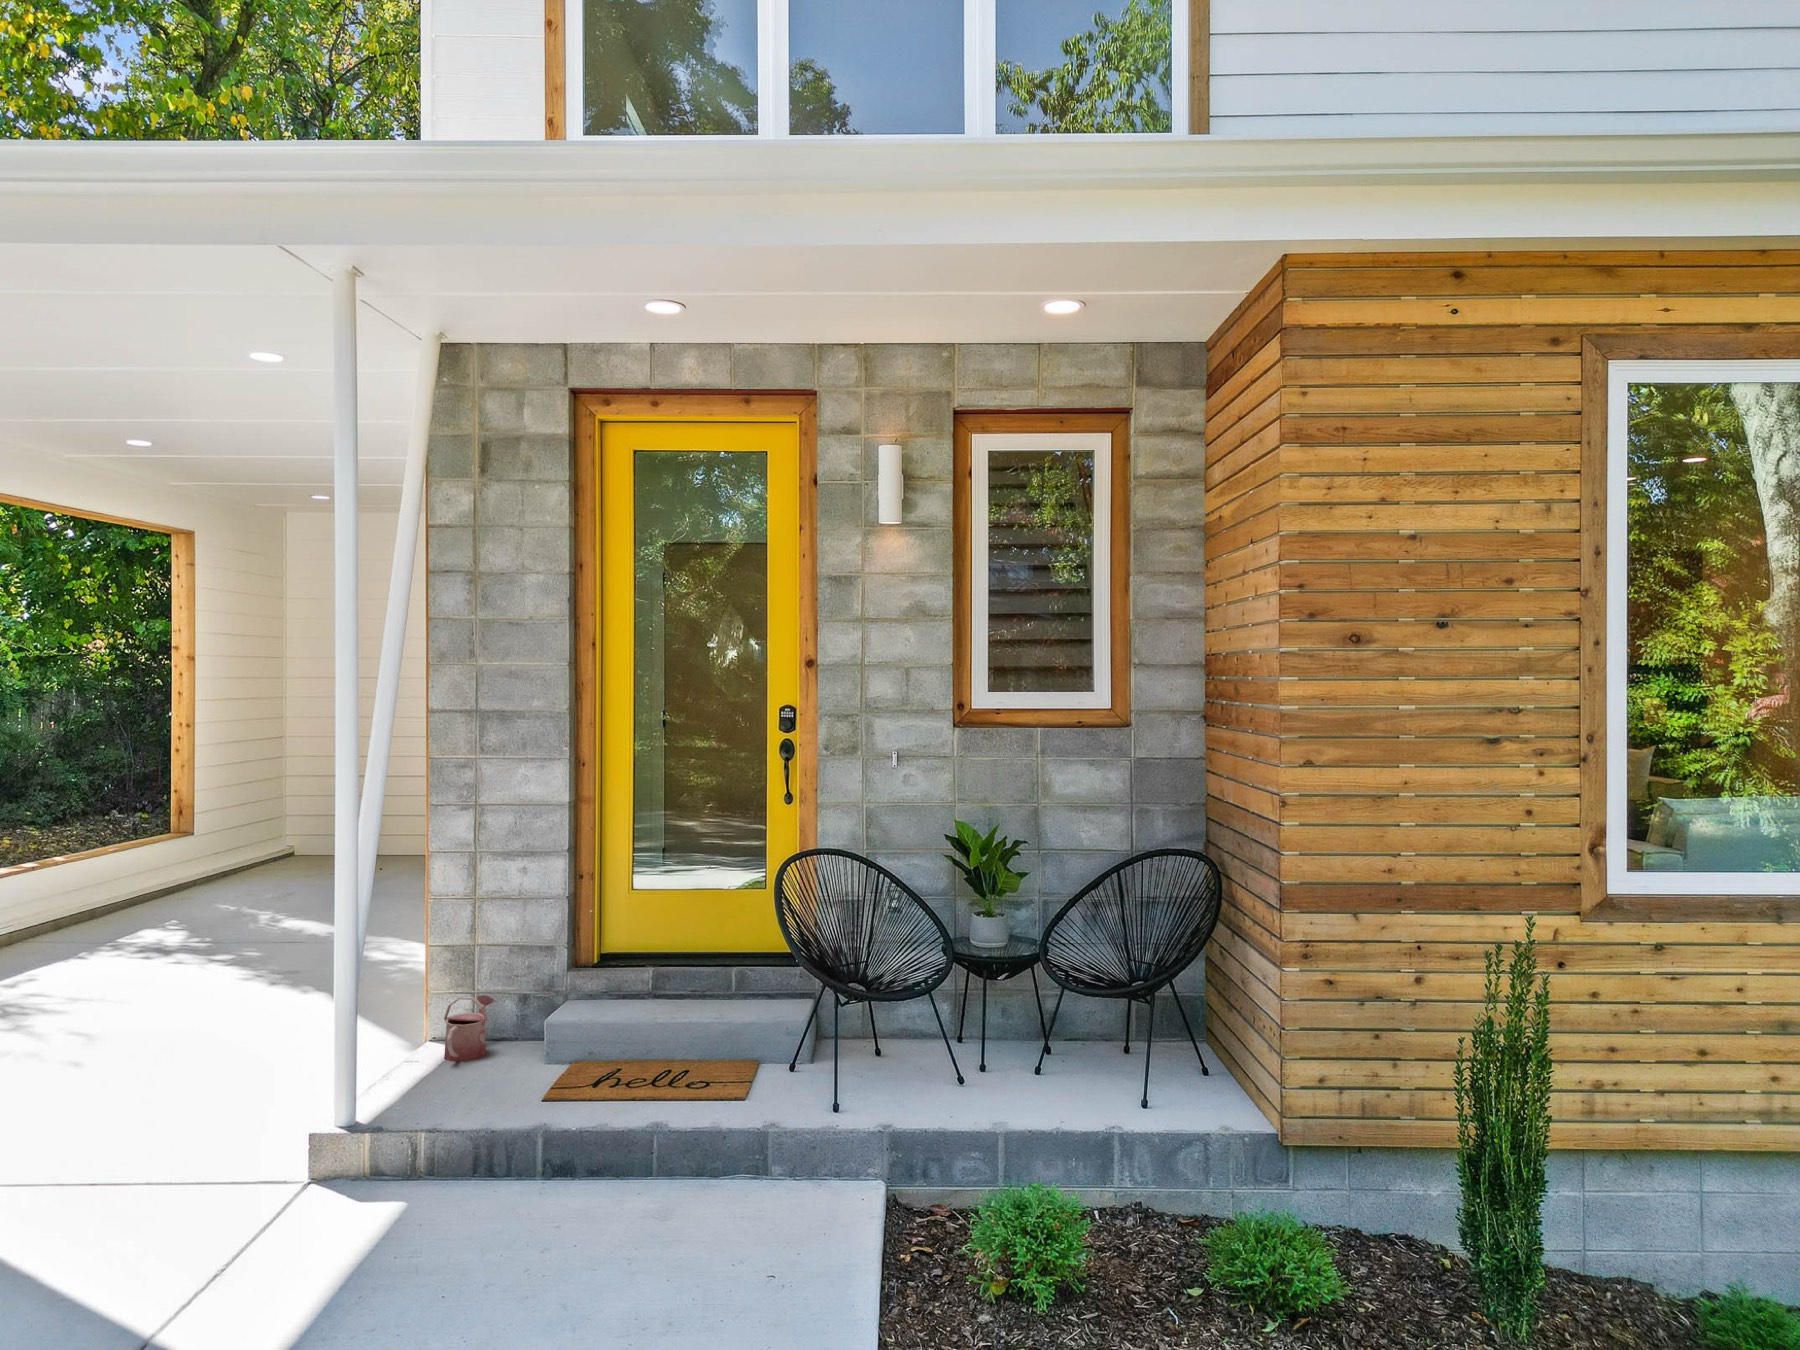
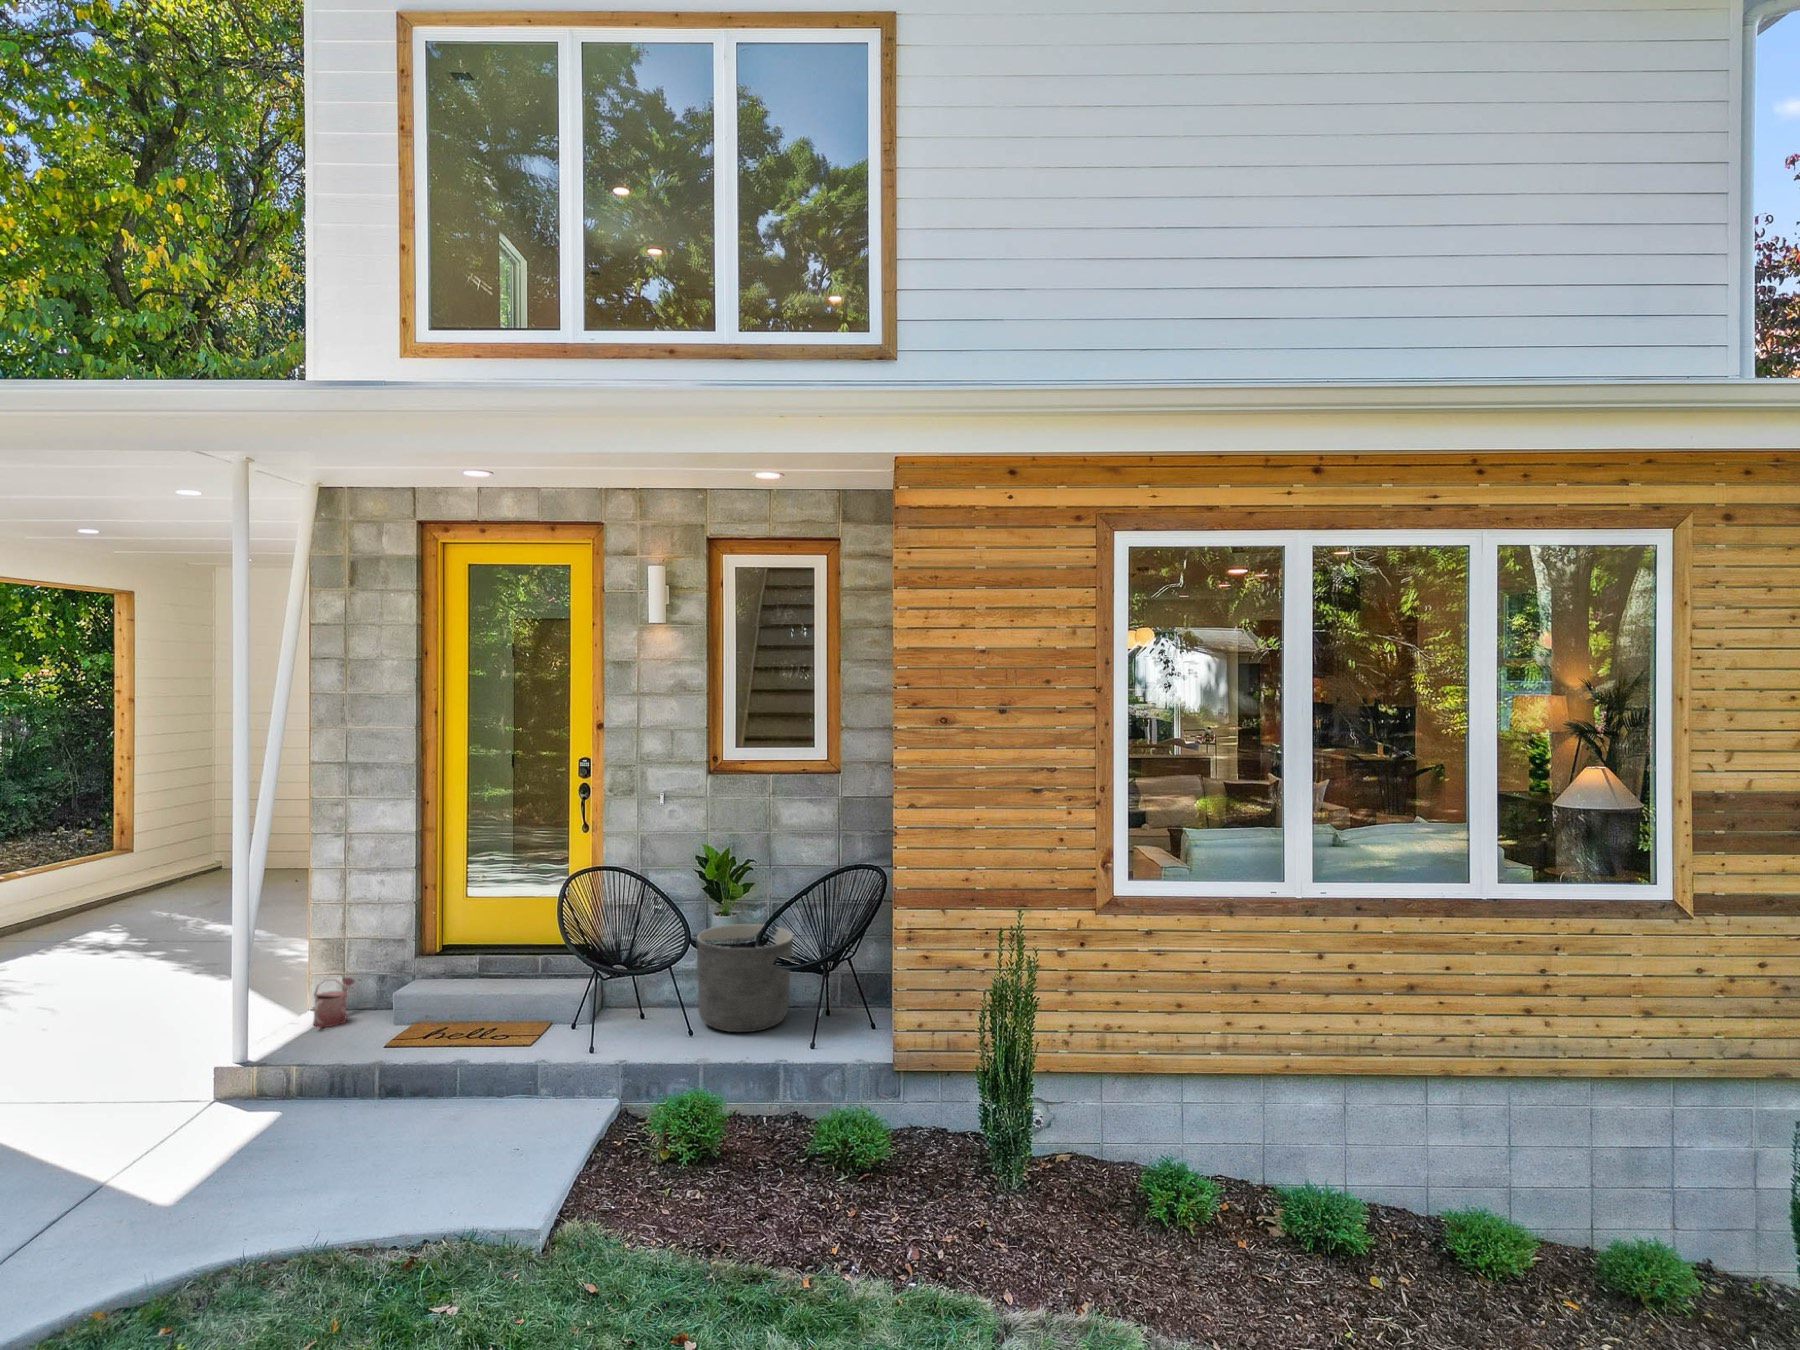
planter: none [955,930,1087,1079] -> present [697,924,793,1032]

